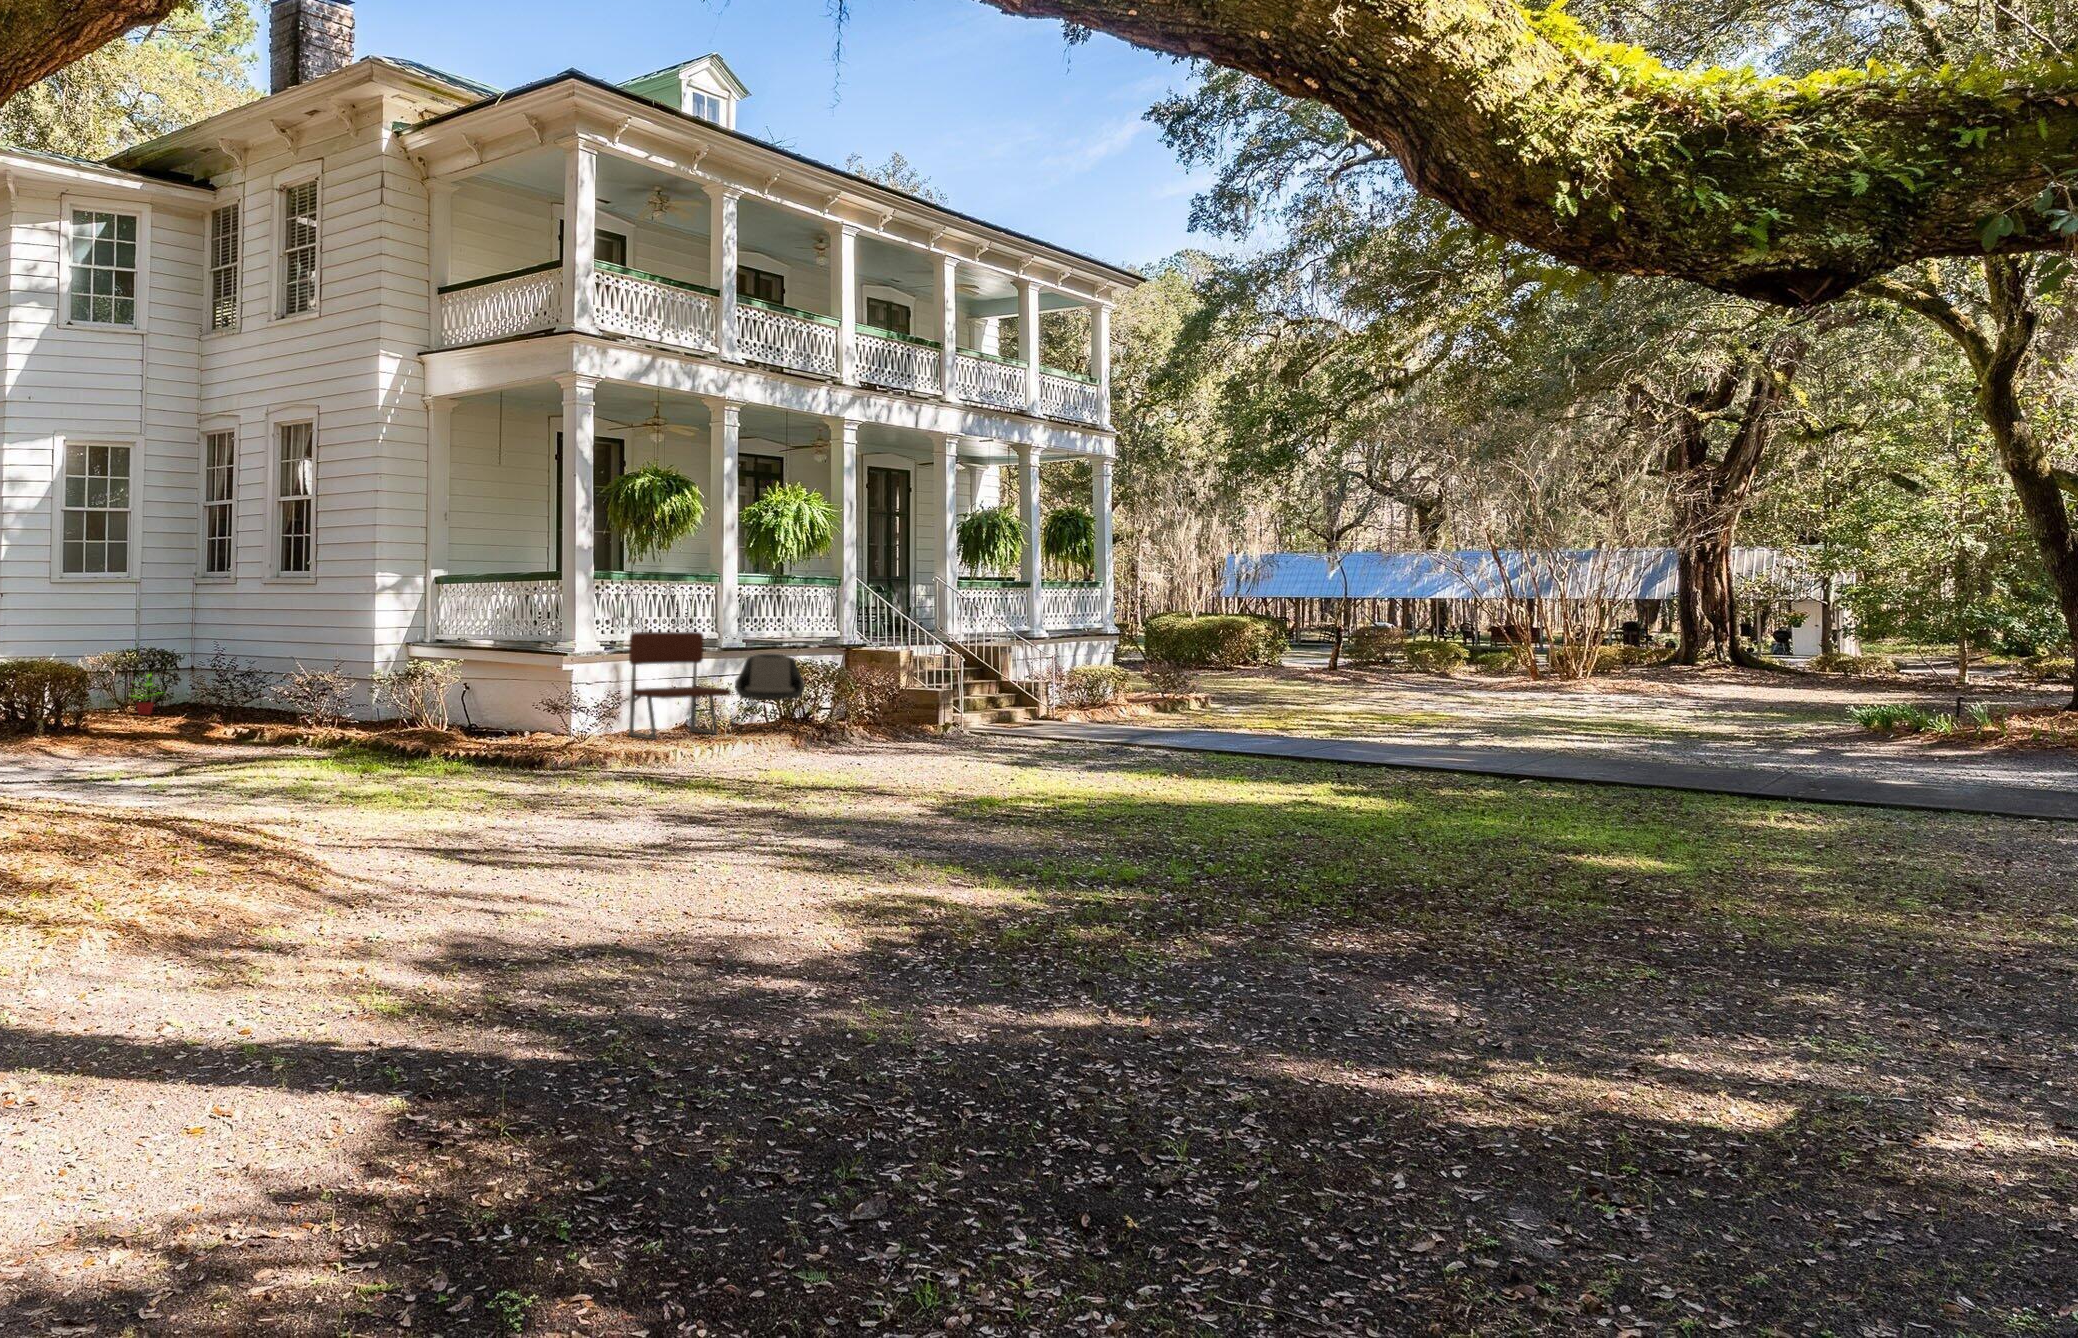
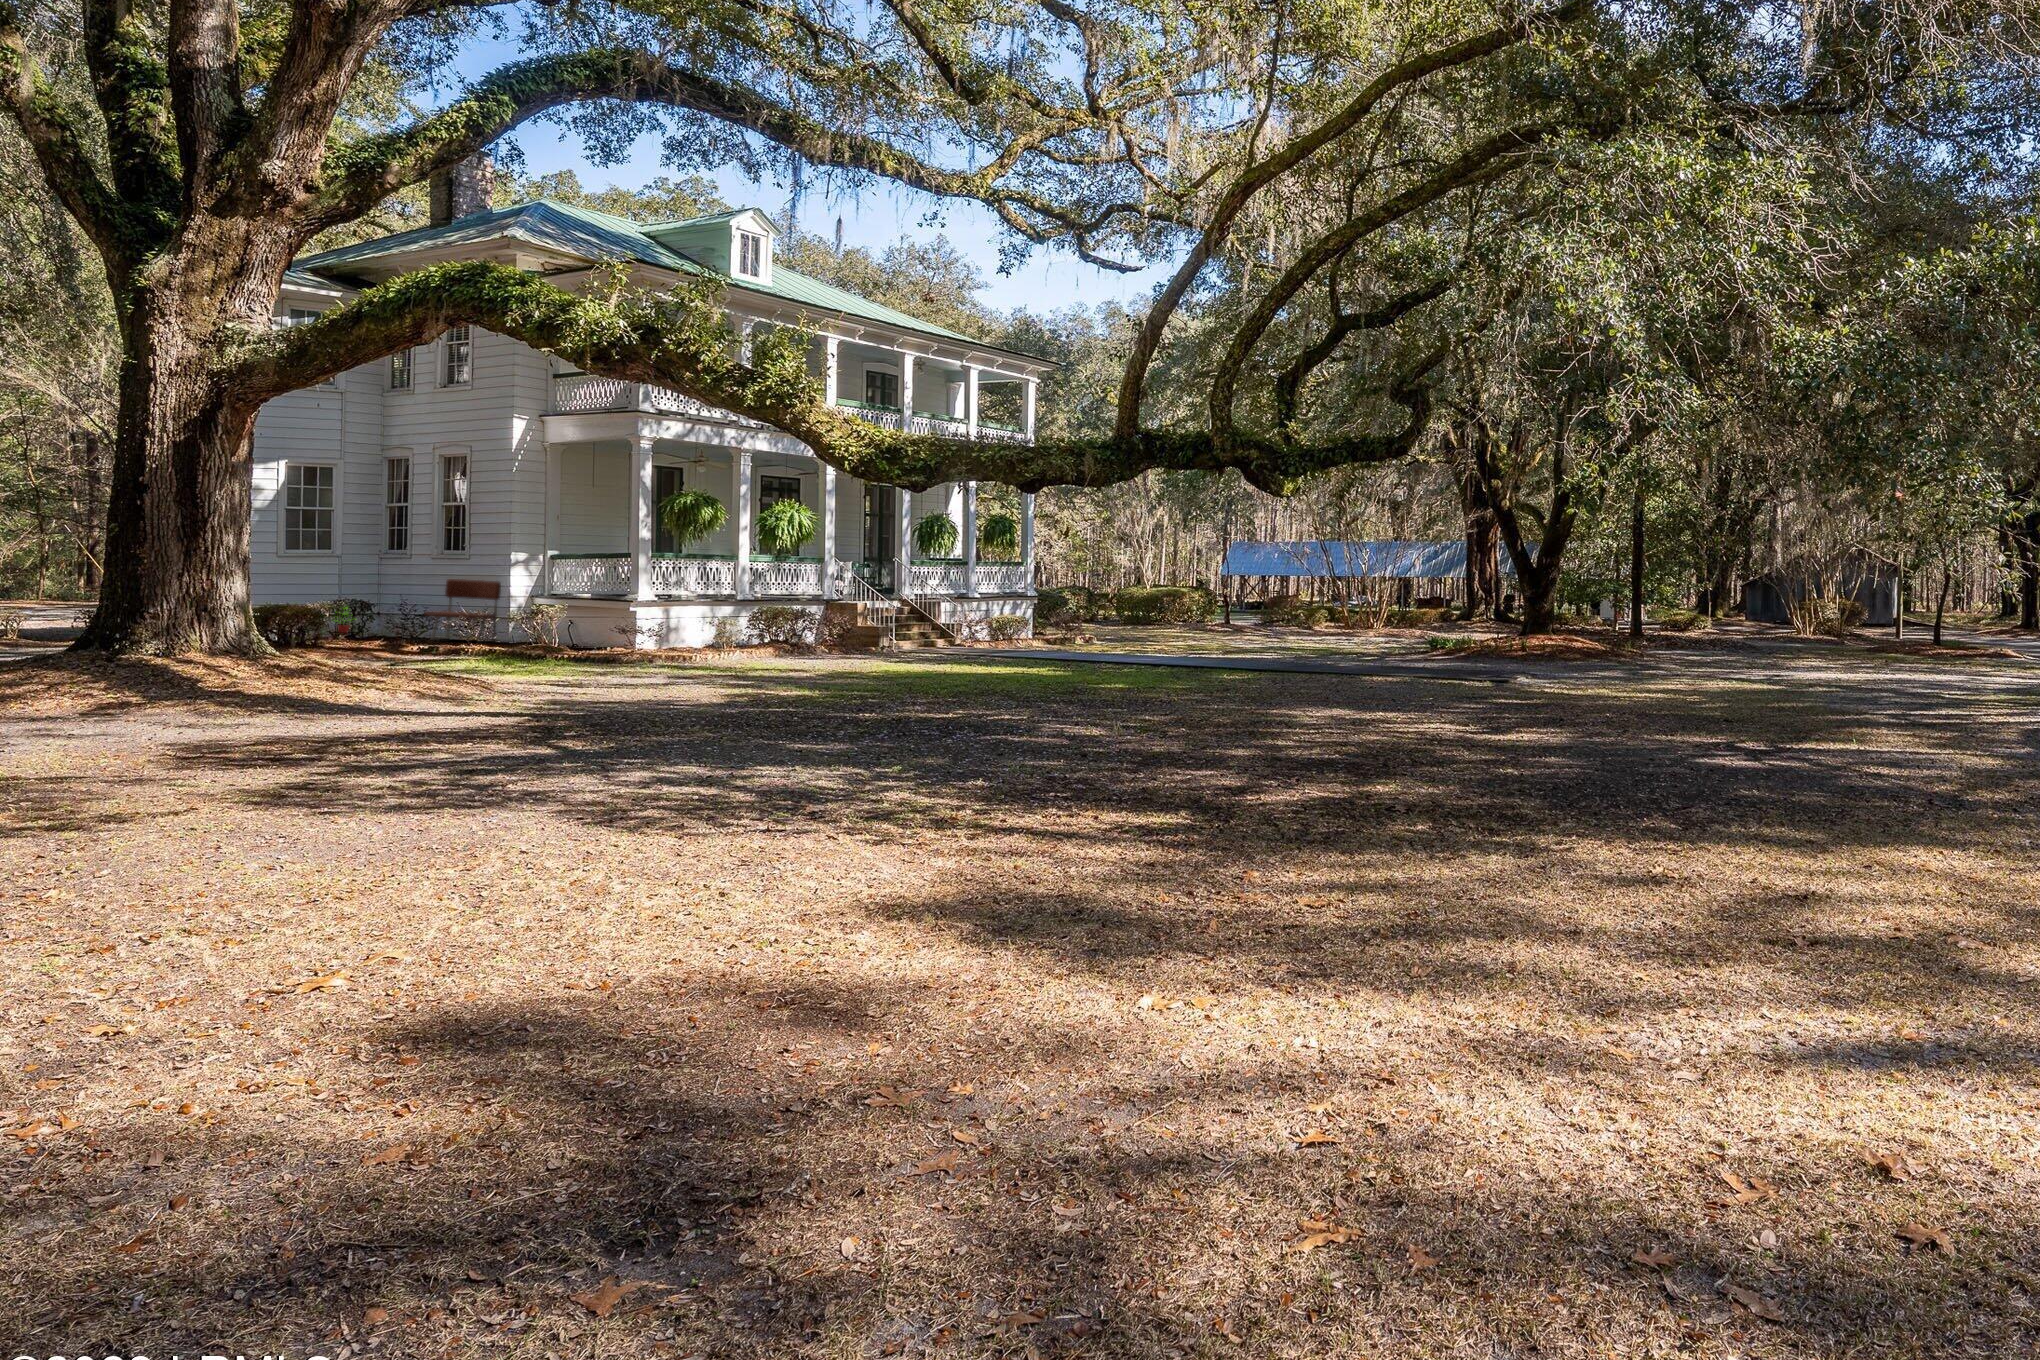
bench: present [628,632,731,739] -> present [425,579,501,643]
lounge chair: present [735,654,805,733] -> none [743,605,788,651]

